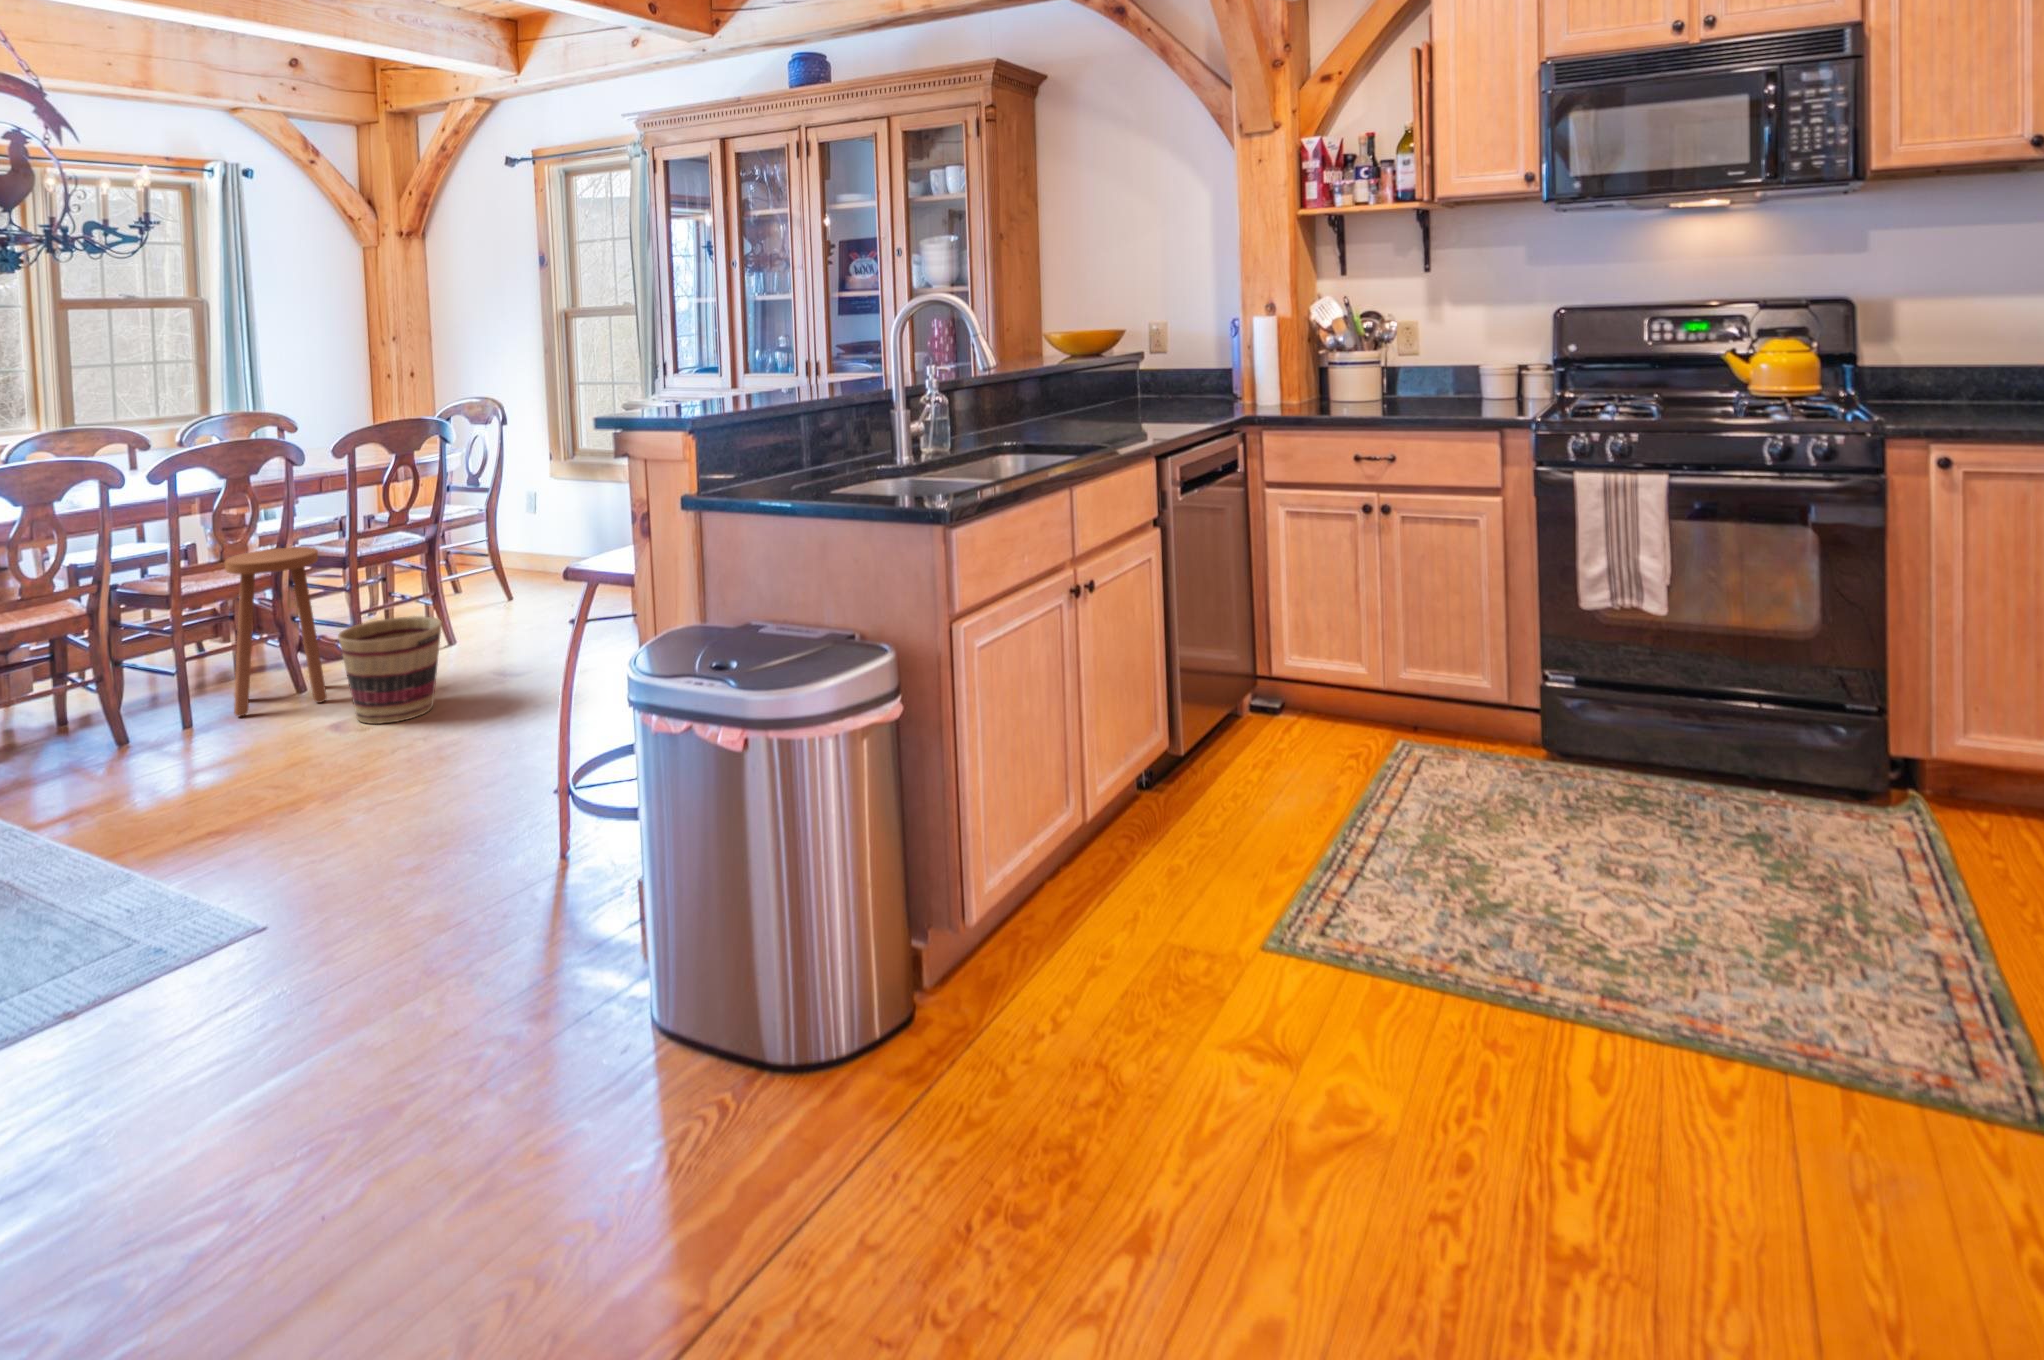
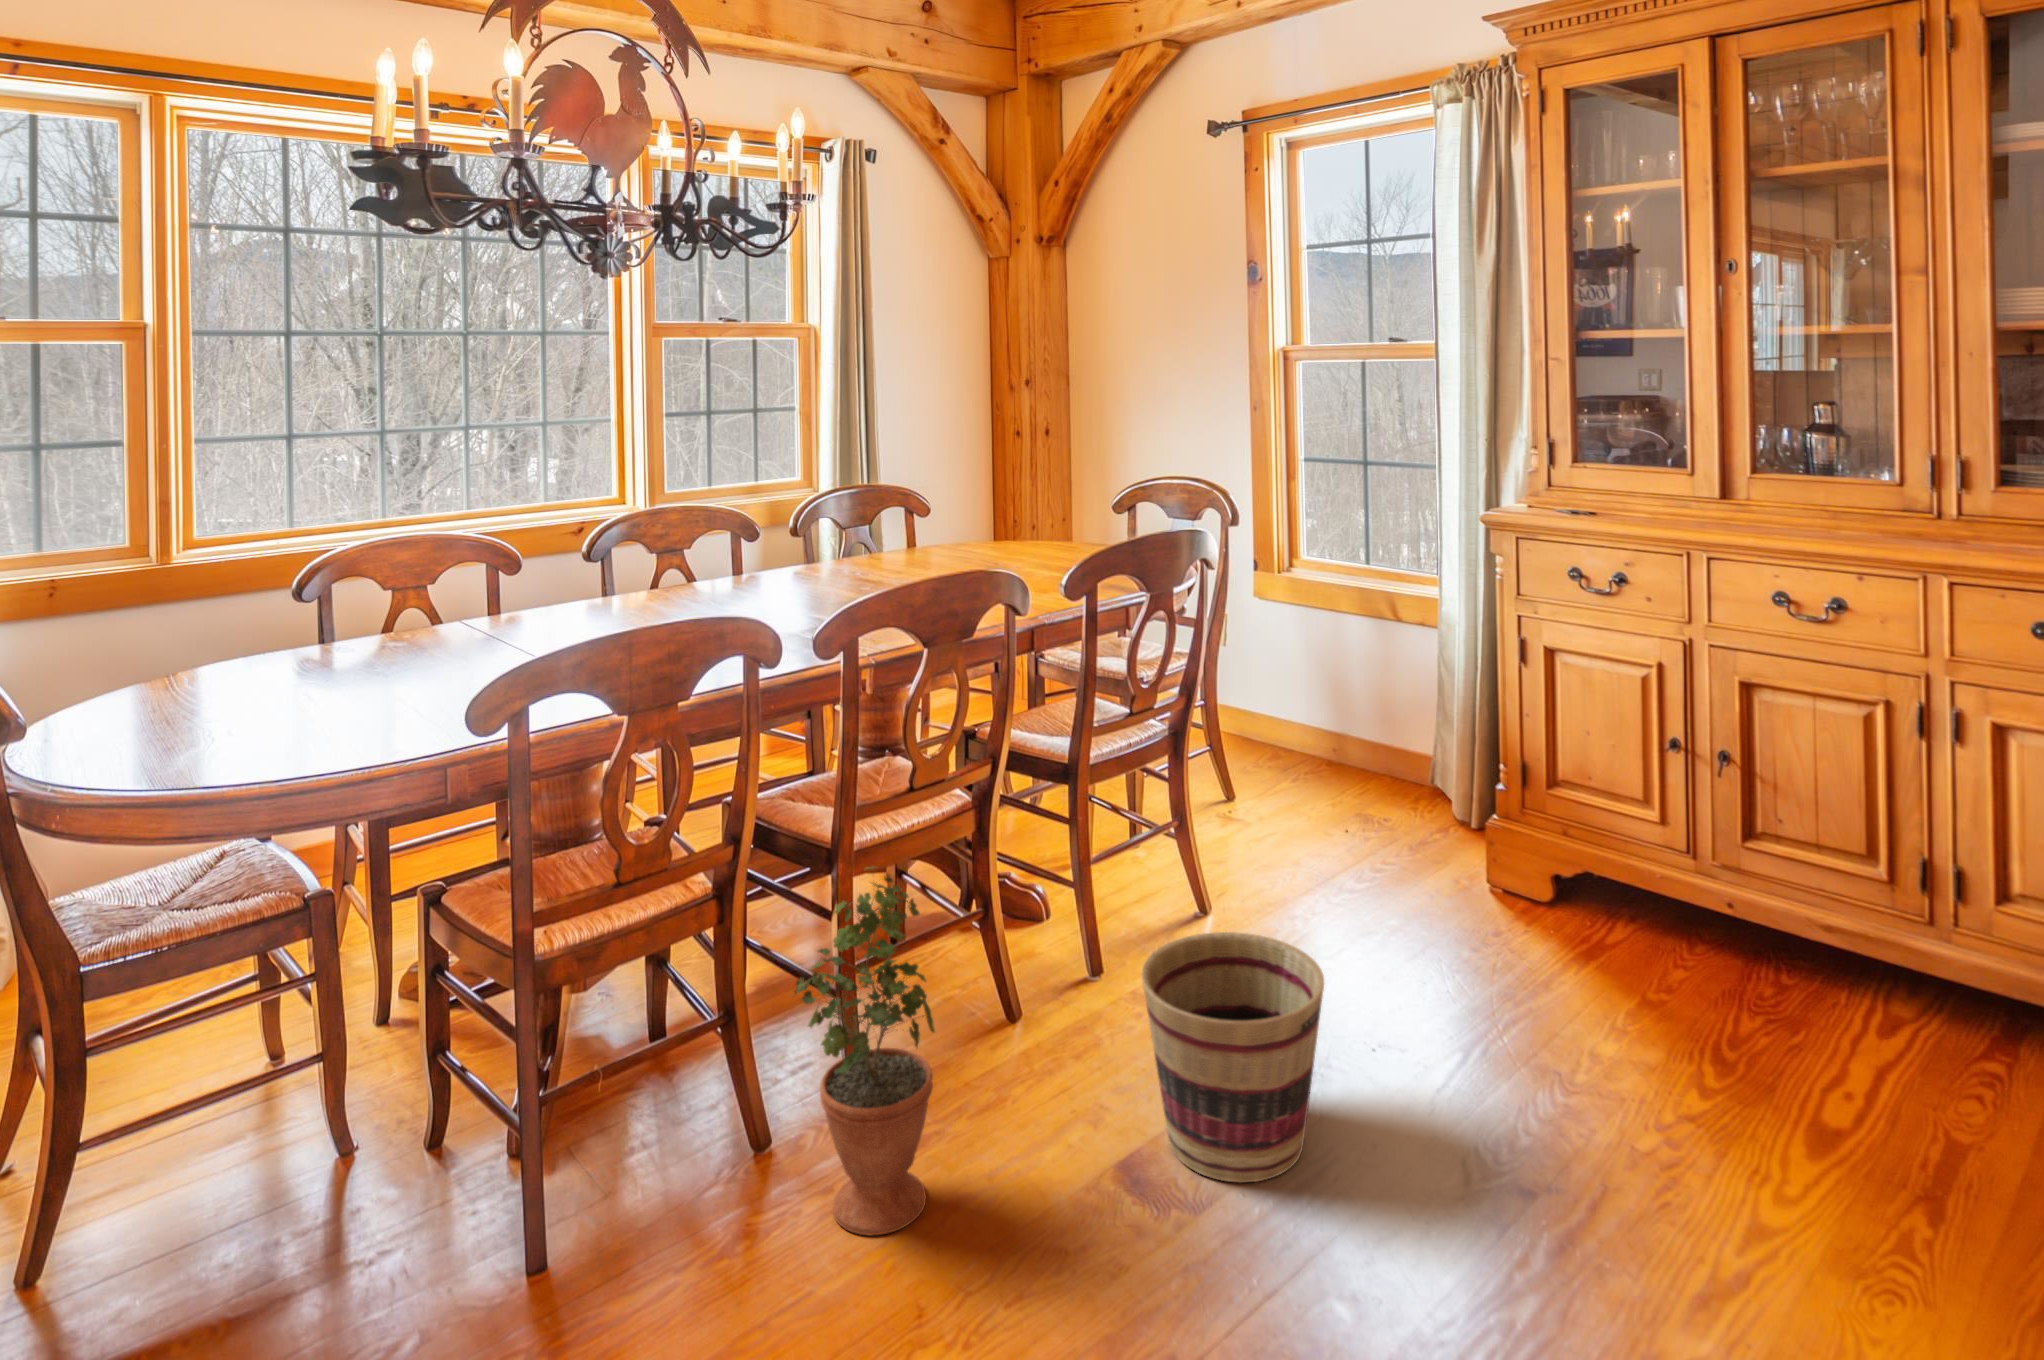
stool: present [225,547,327,716] -> none [926,761,1085,1087]
potted plant: none [119,583,209,761] -> present [793,867,935,1235]

